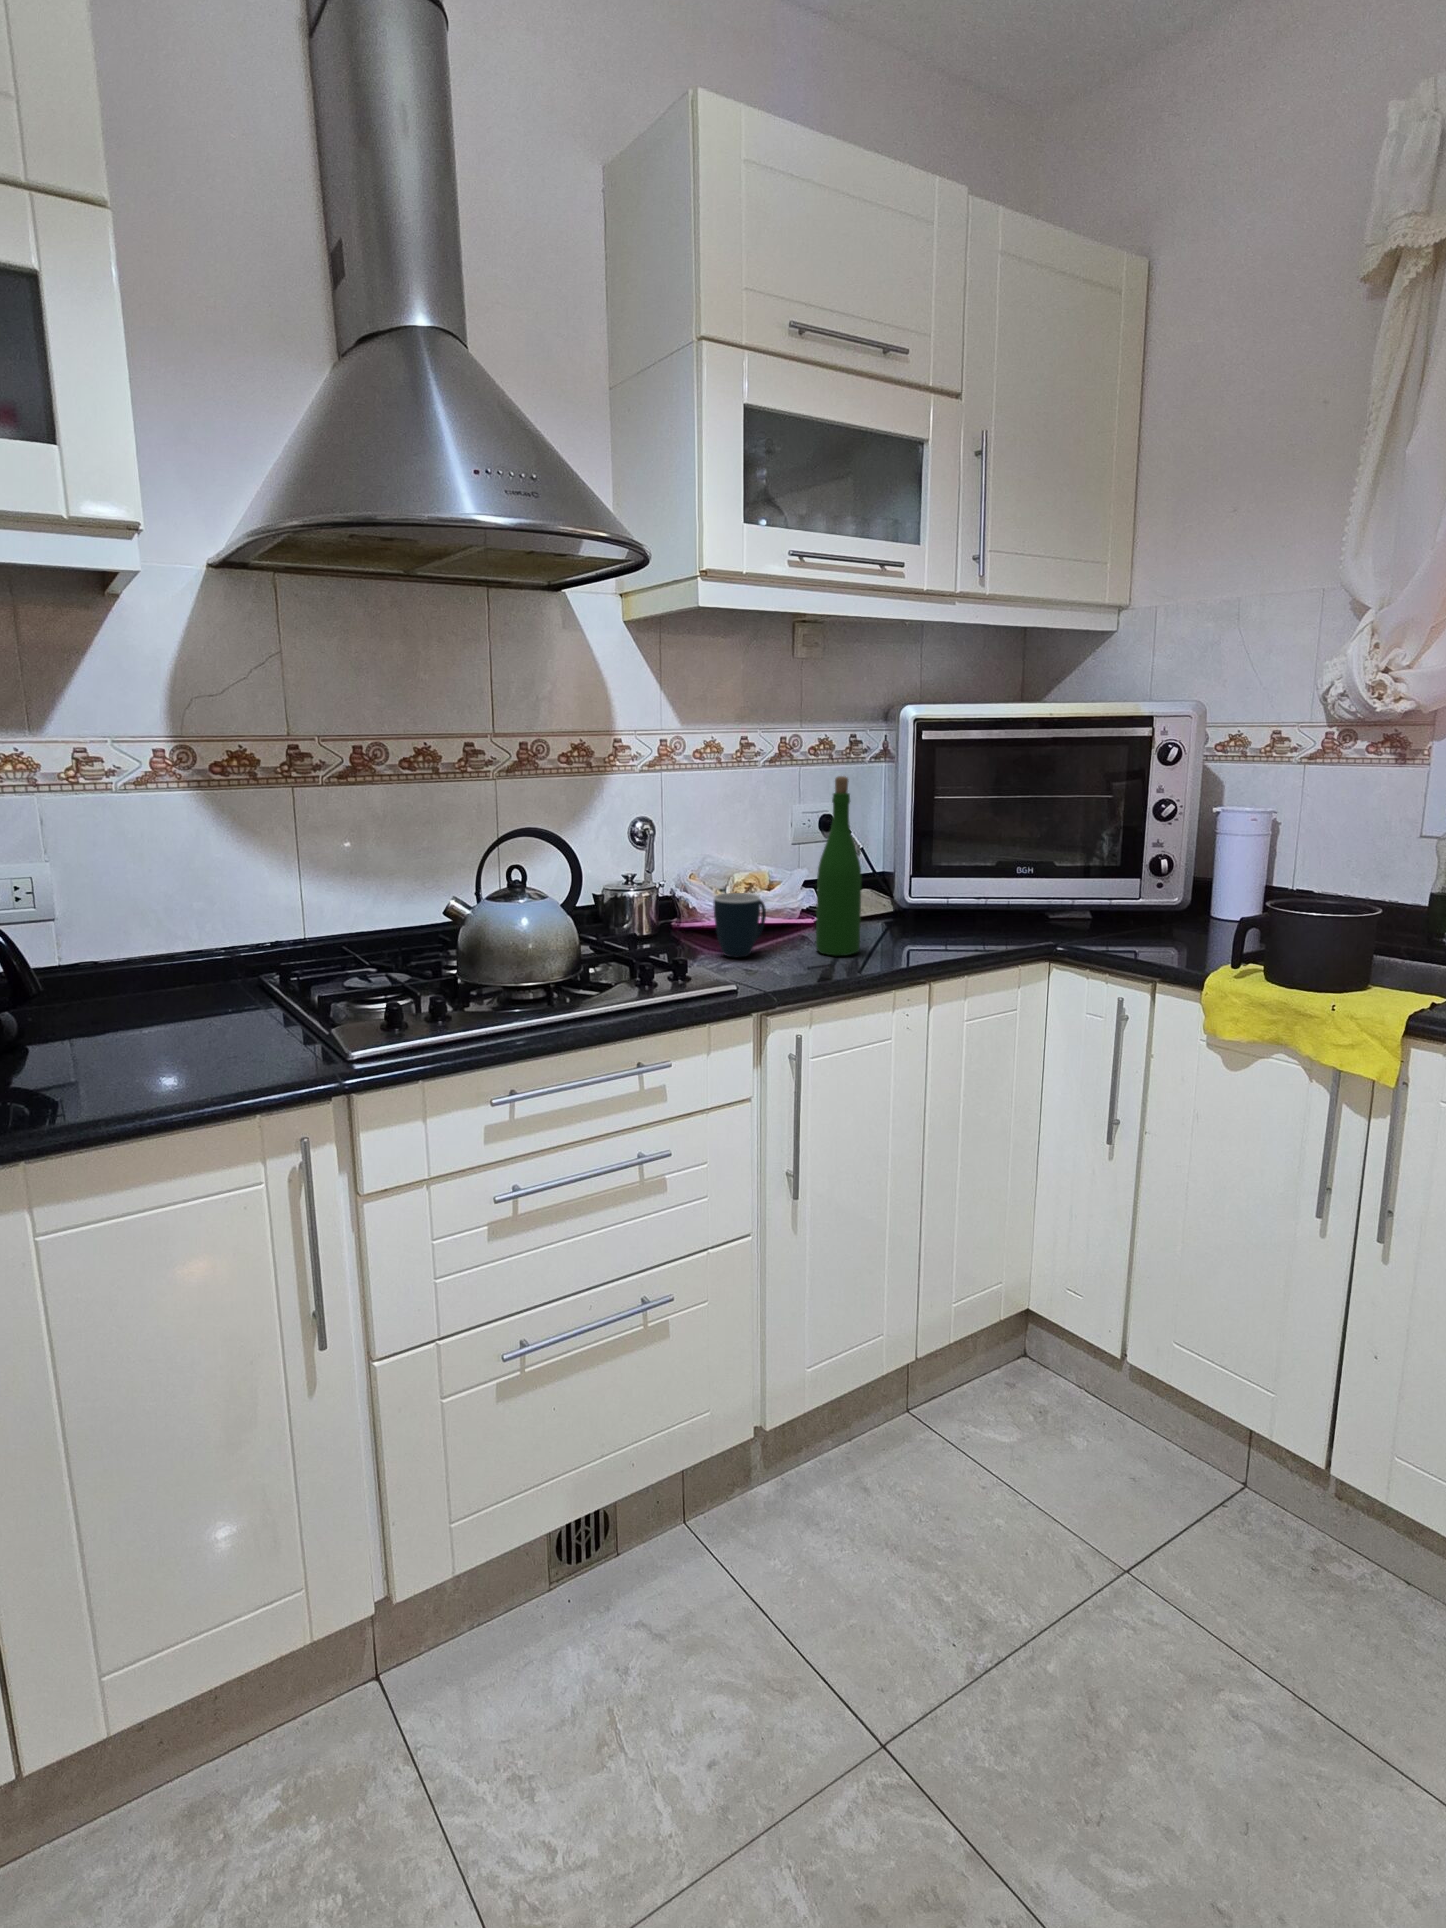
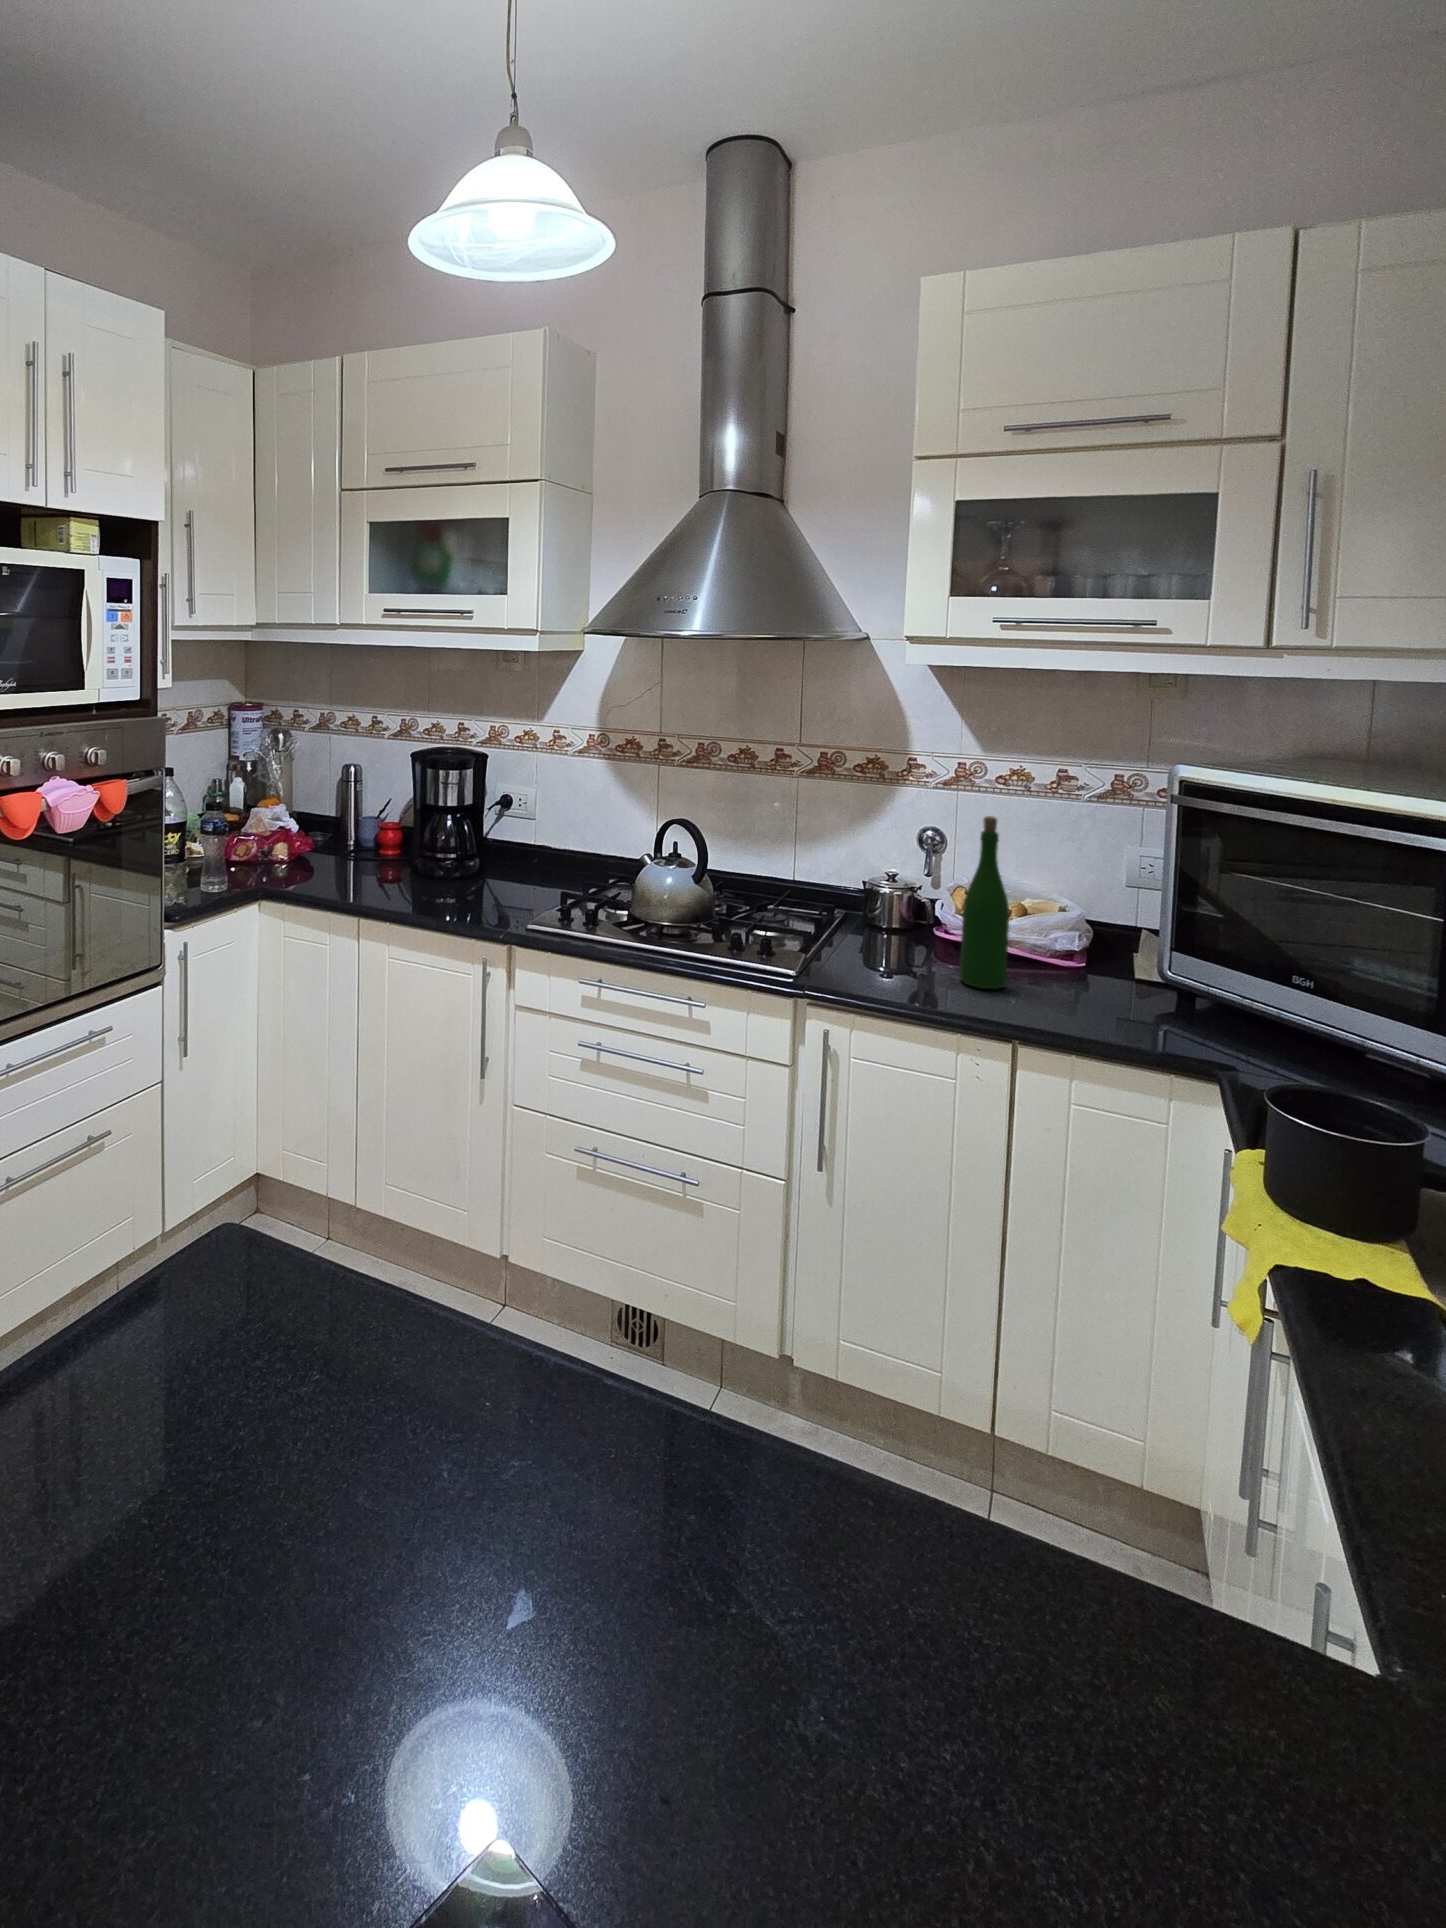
mug: present [713,893,766,957] -> none [869,901,930,960]

